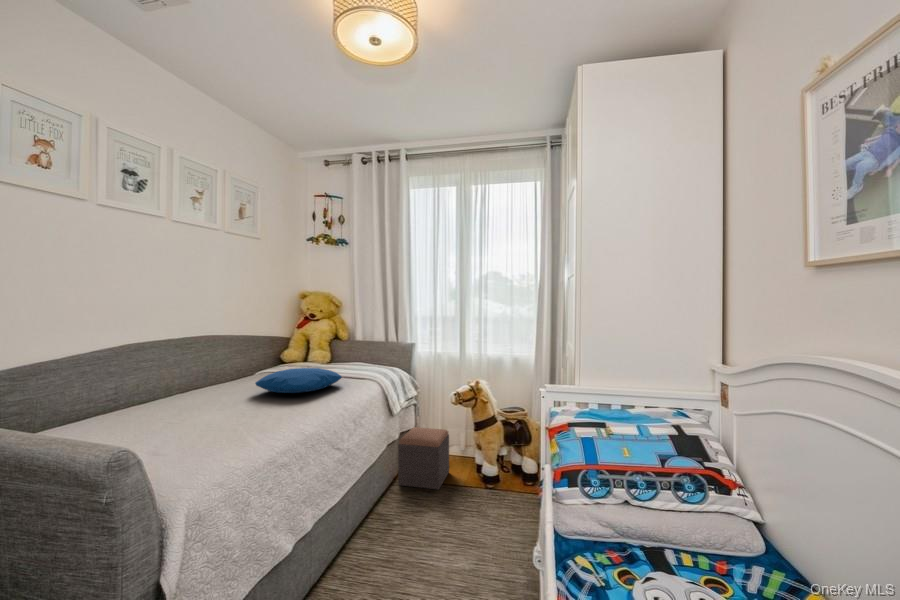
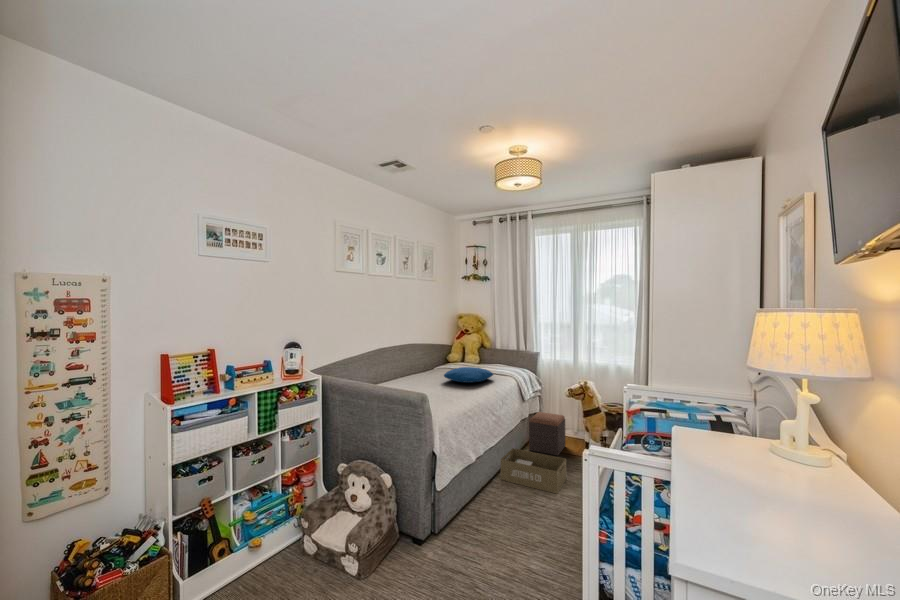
storage box: none [346,491,450,563] -> present [500,448,567,494]

